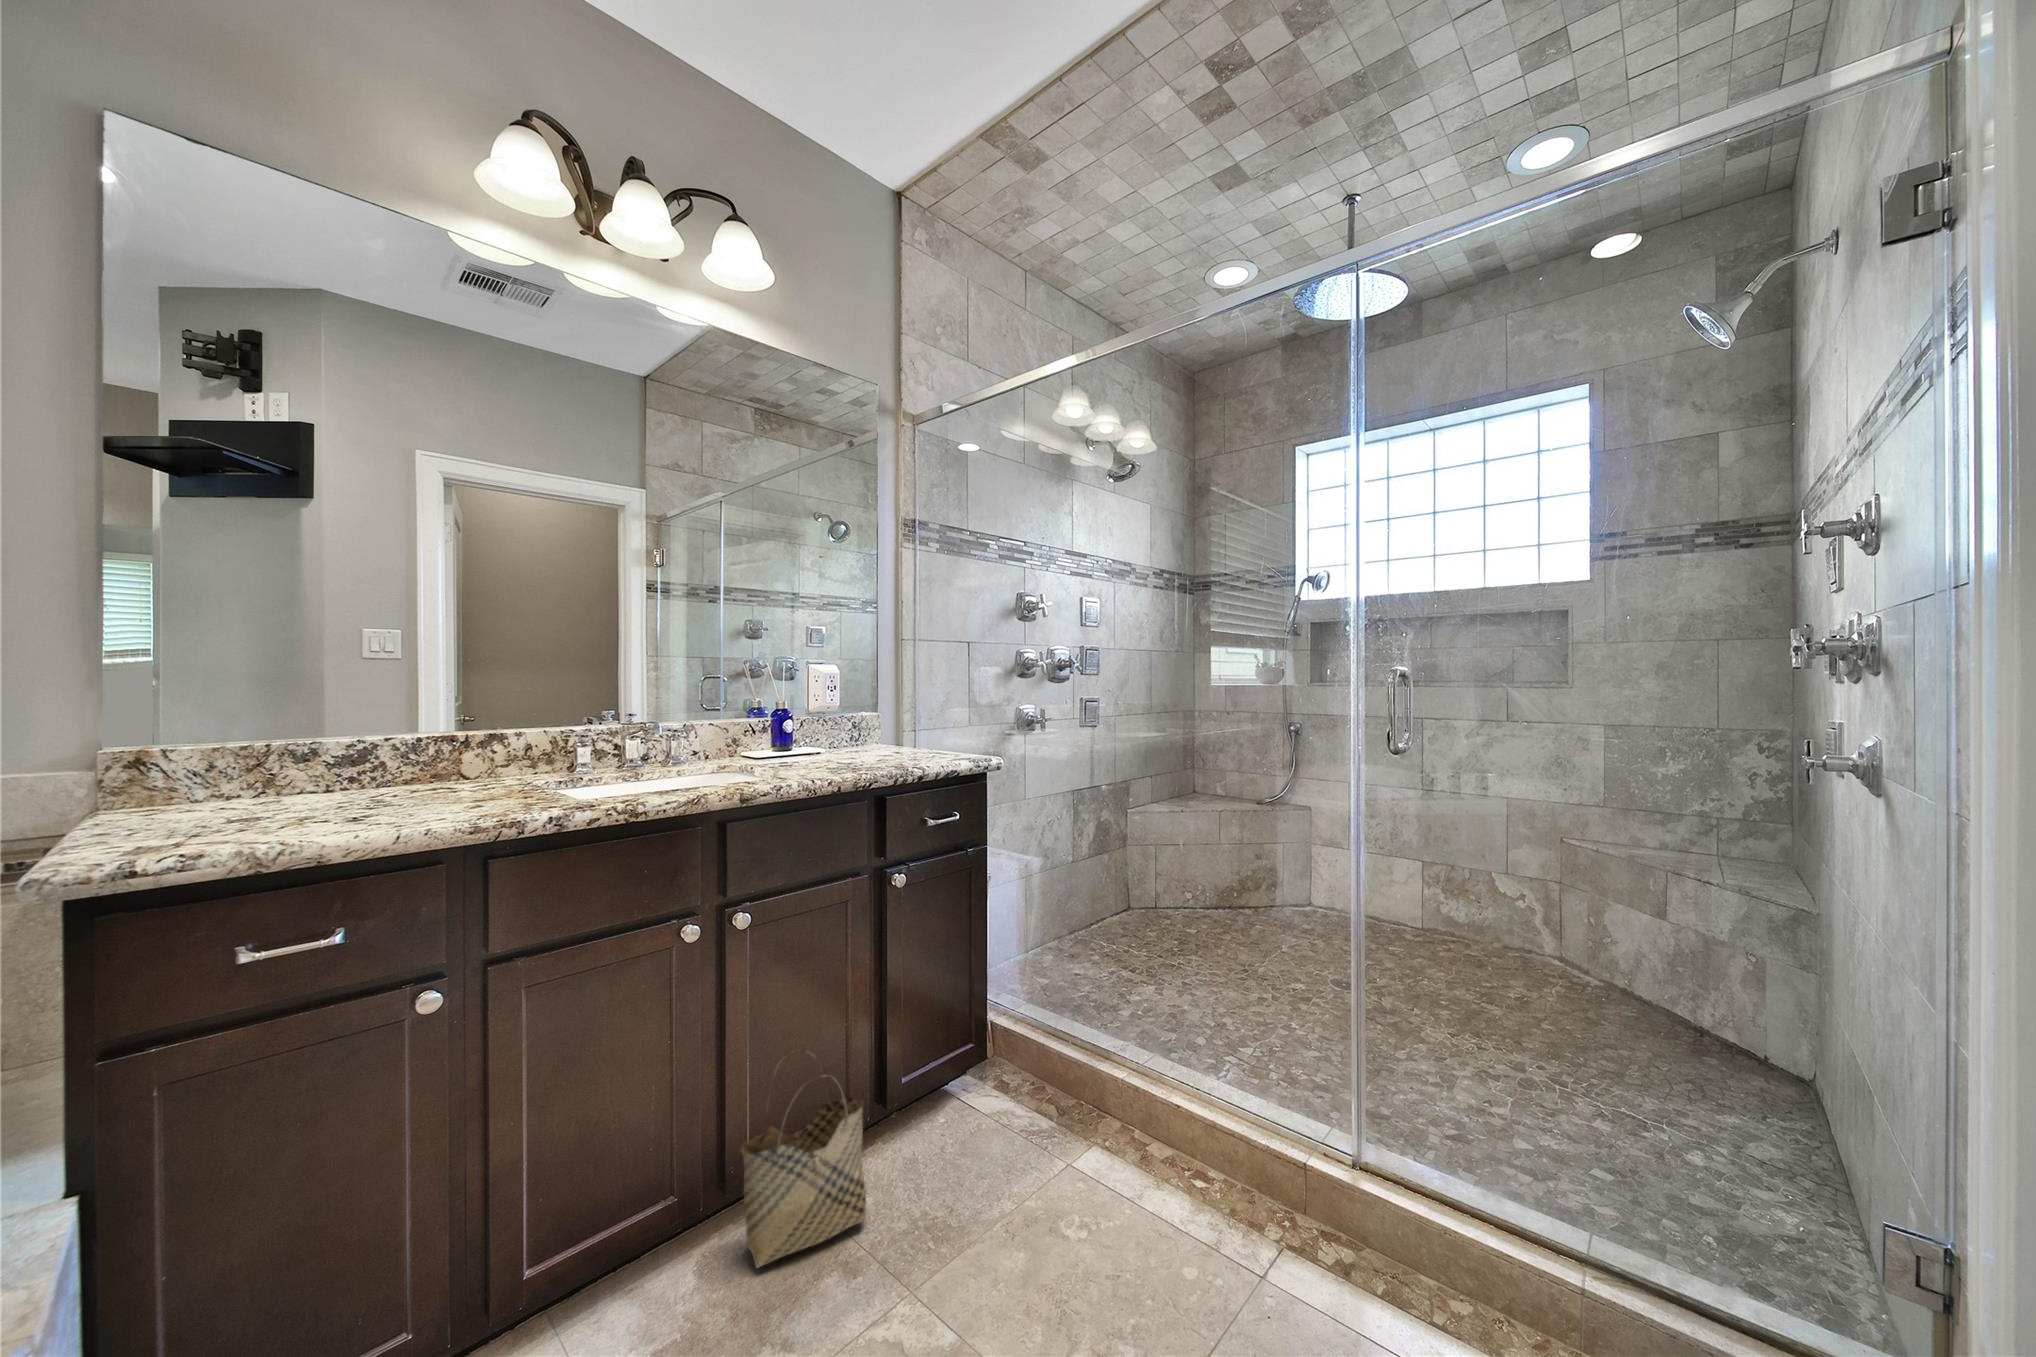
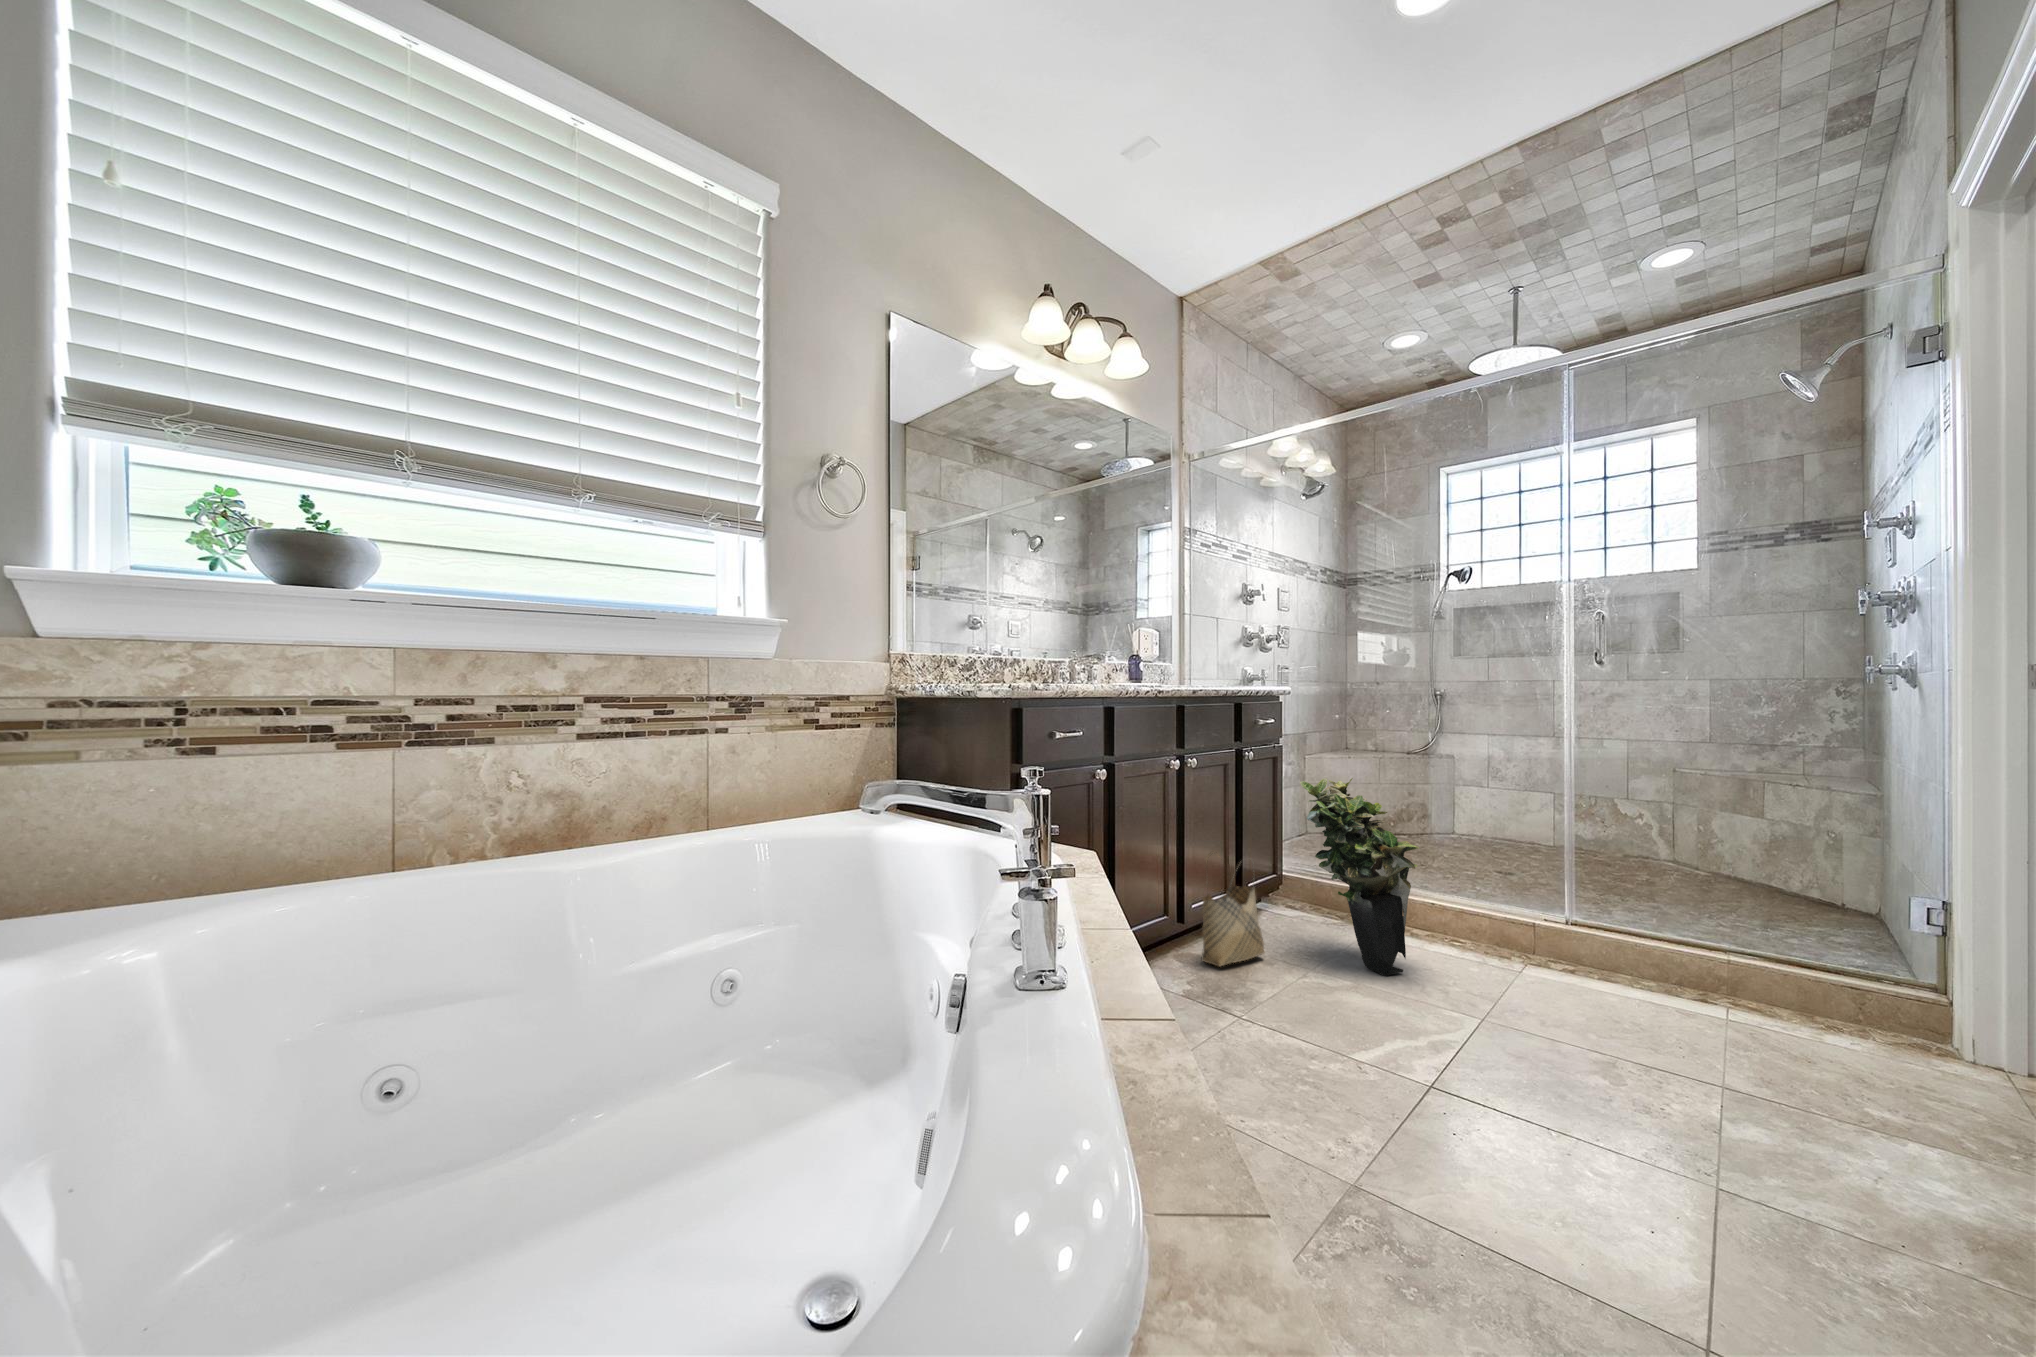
potted plant: none [928,918,1101,1278] -> present [1300,778,1419,976]

